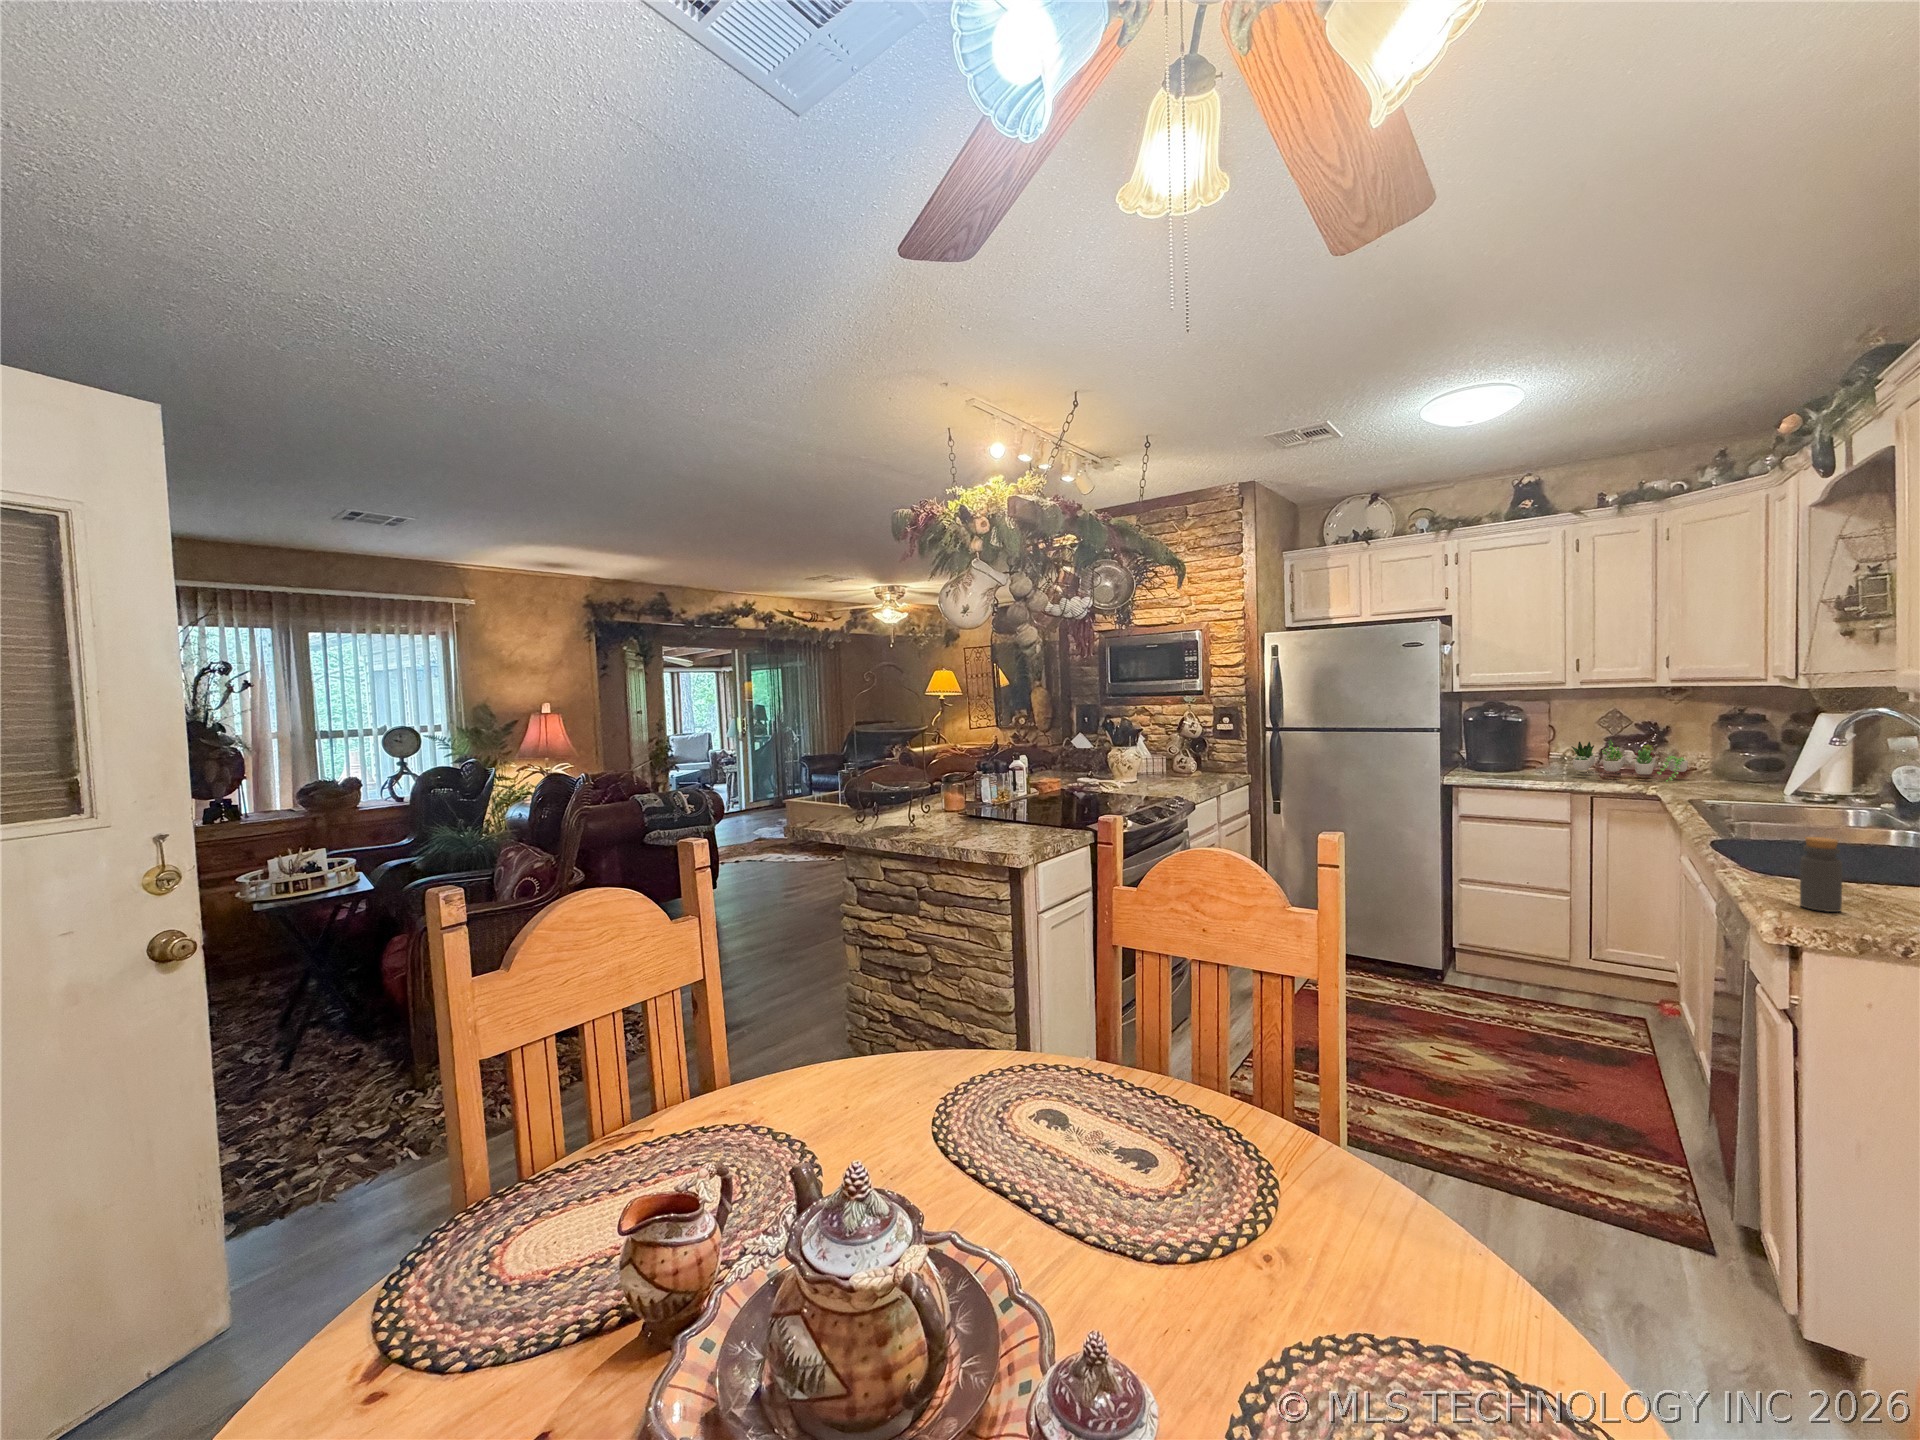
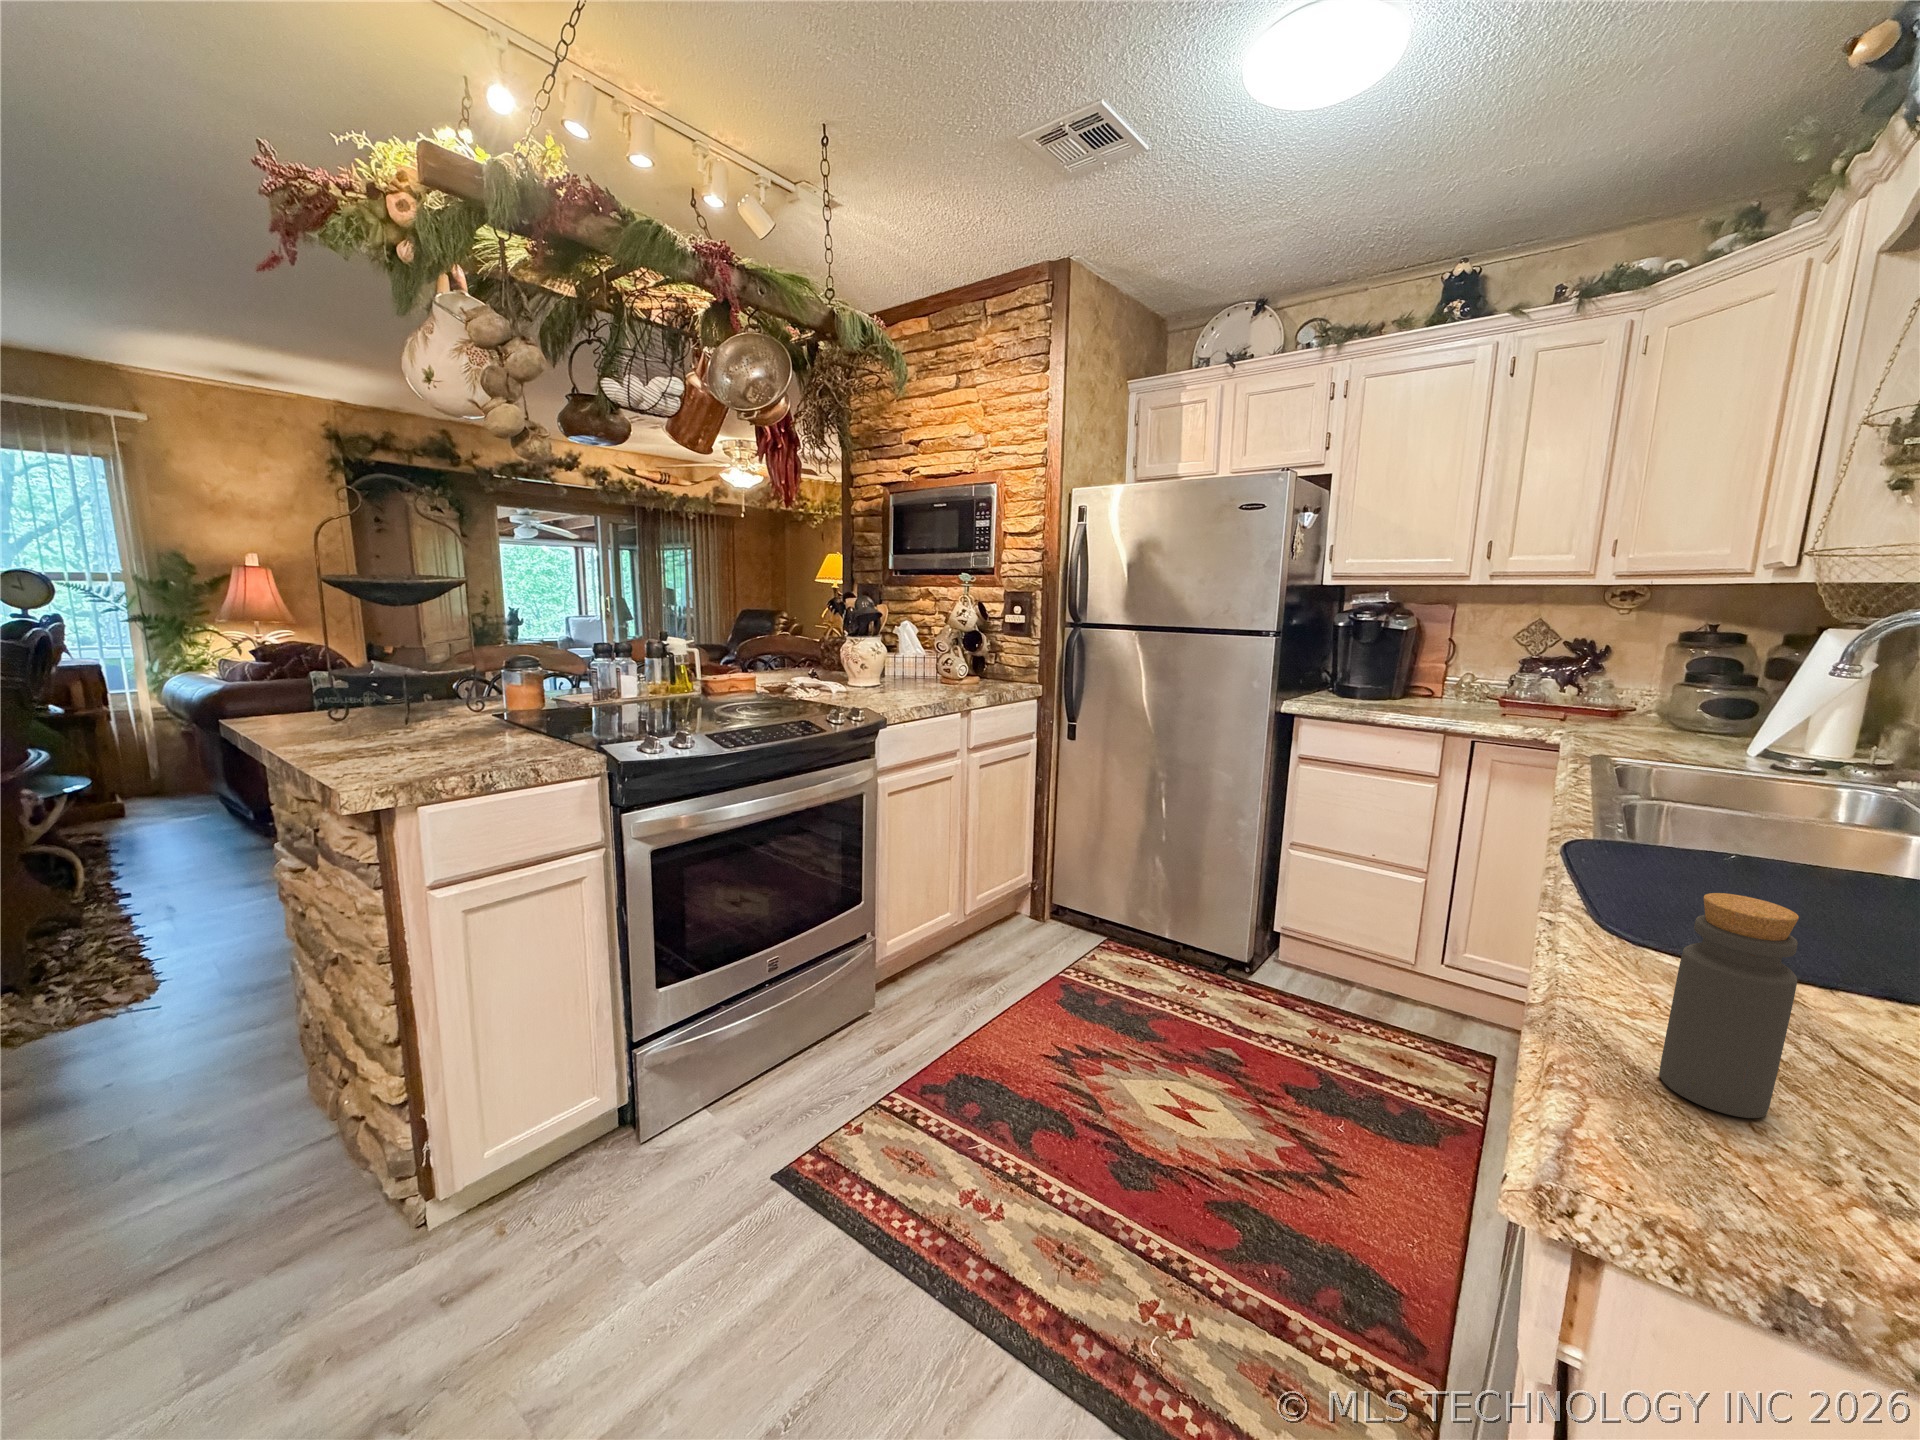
succulent plant: present [1572,741,1688,782] -> none [1459,657,1619,724]

